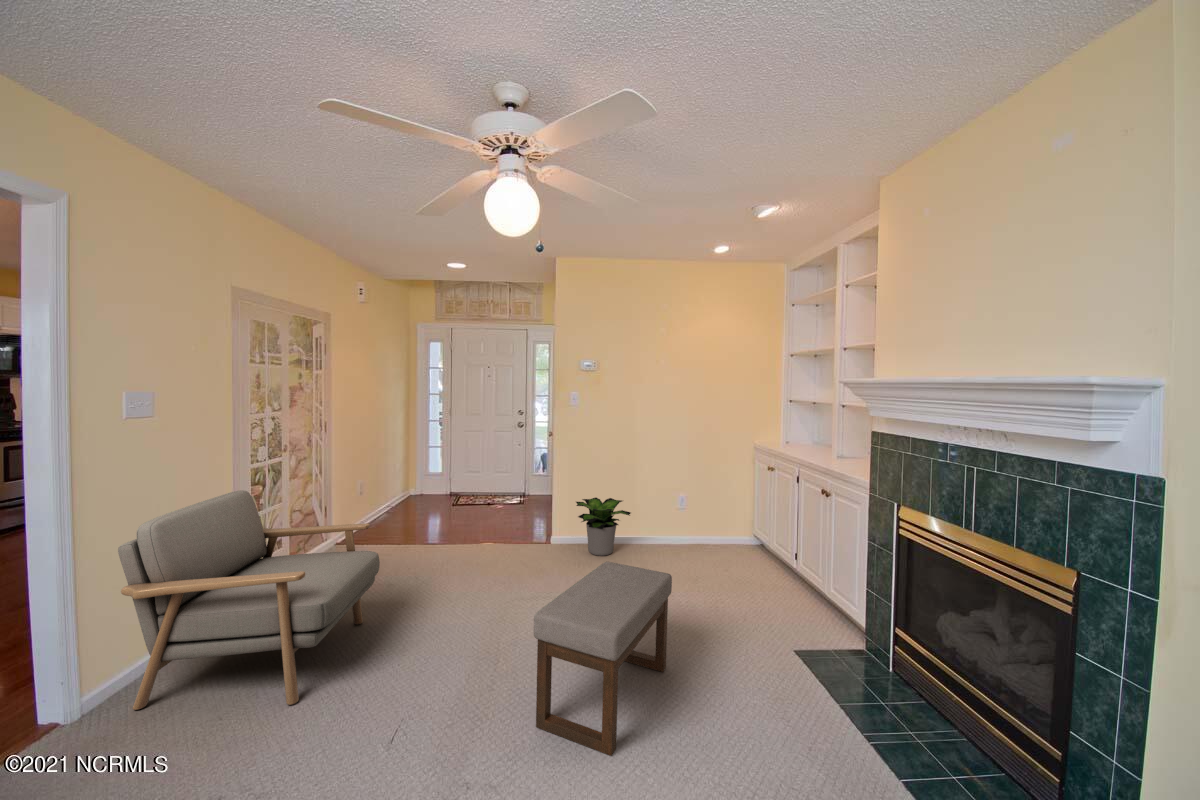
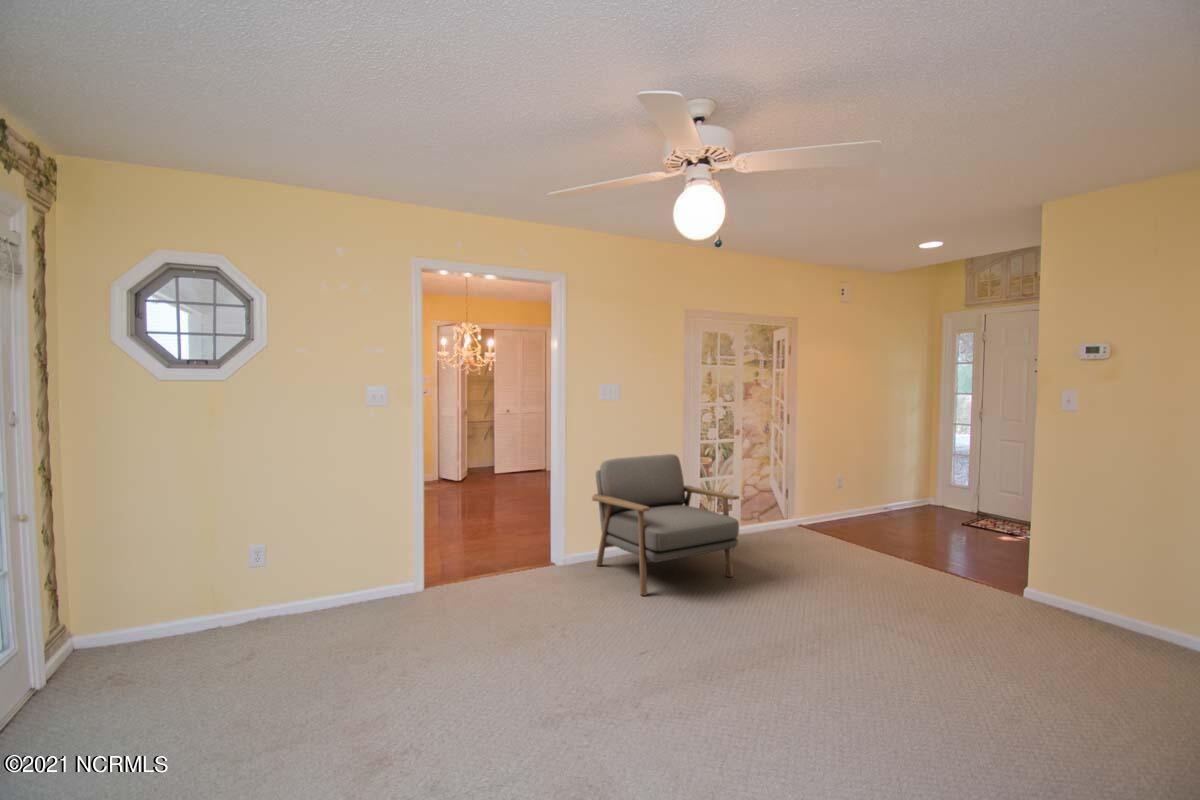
potted plant: present [576,498,631,556] -> none [1026,544,1147,637]
ottoman: present [534,562,672,756] -> none [728,582,932,744]

